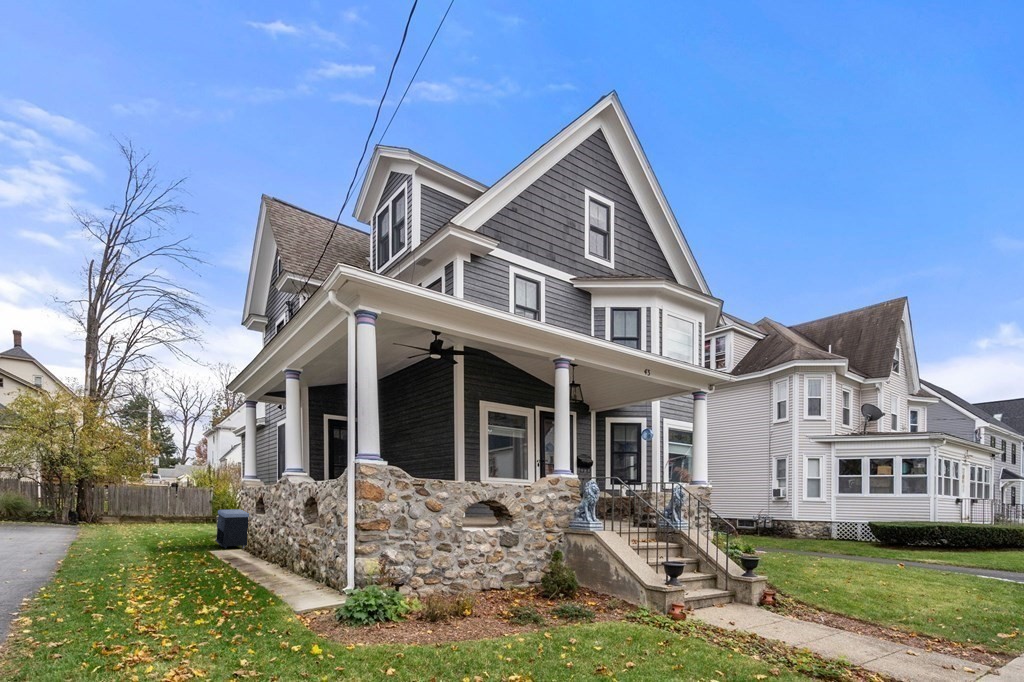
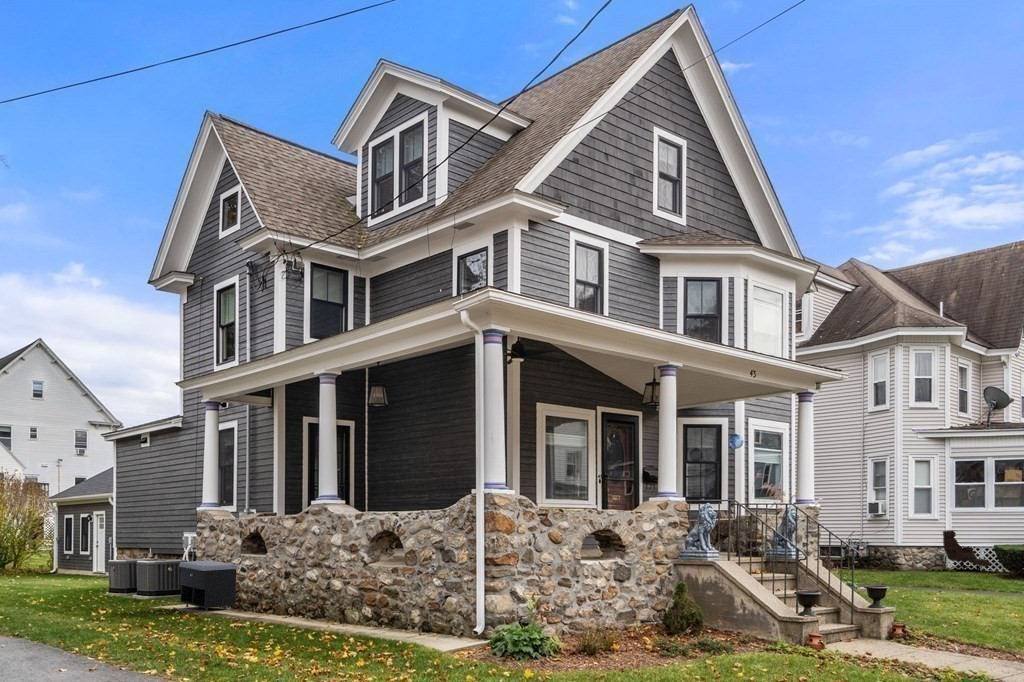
lounge chair: none [831,511,870,544] -> present [943,530,991,571]

